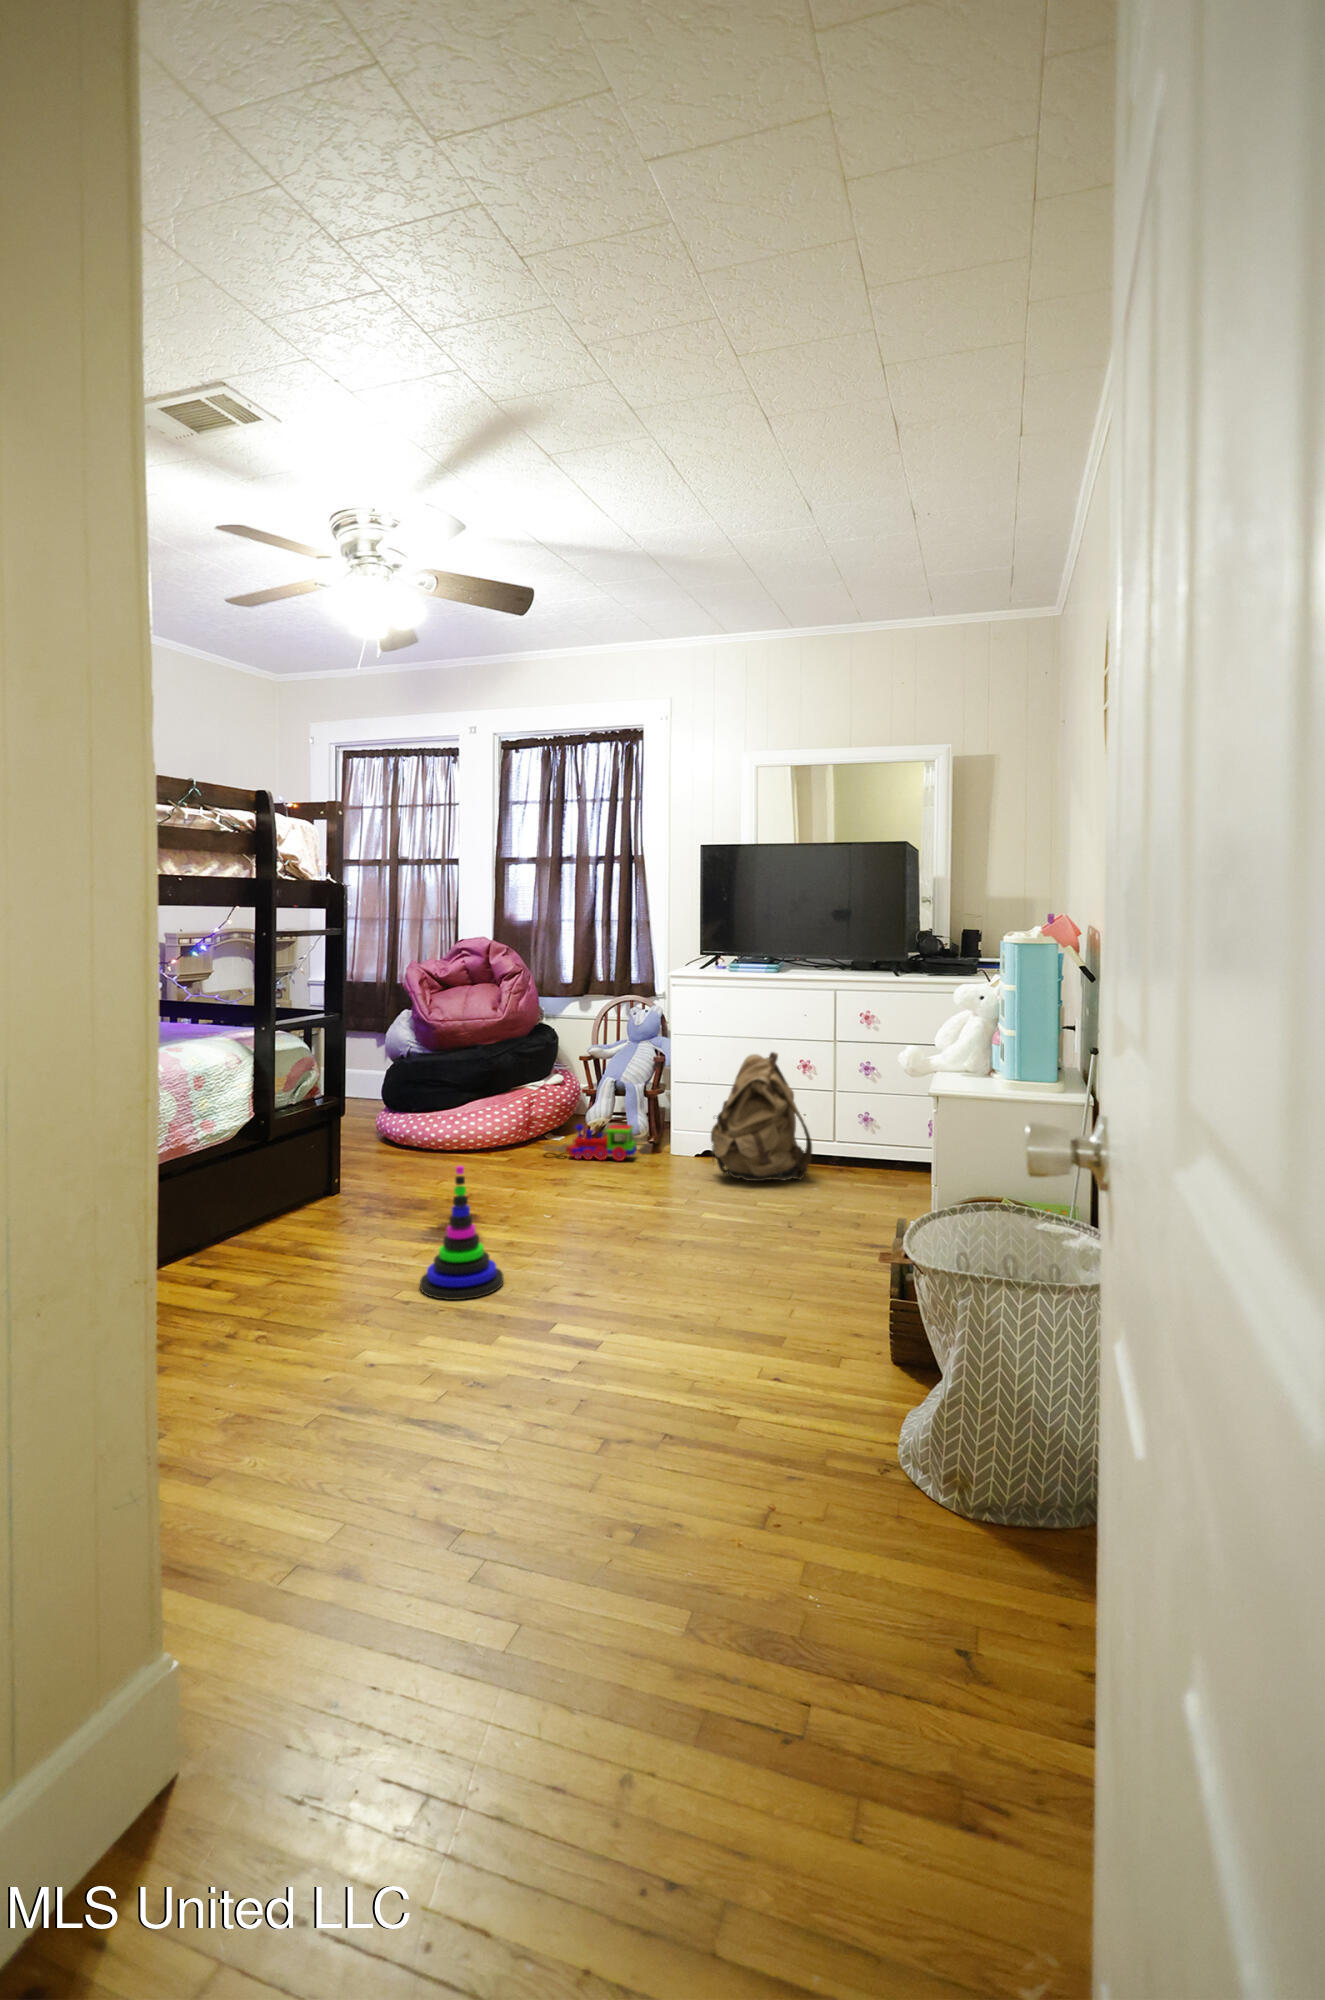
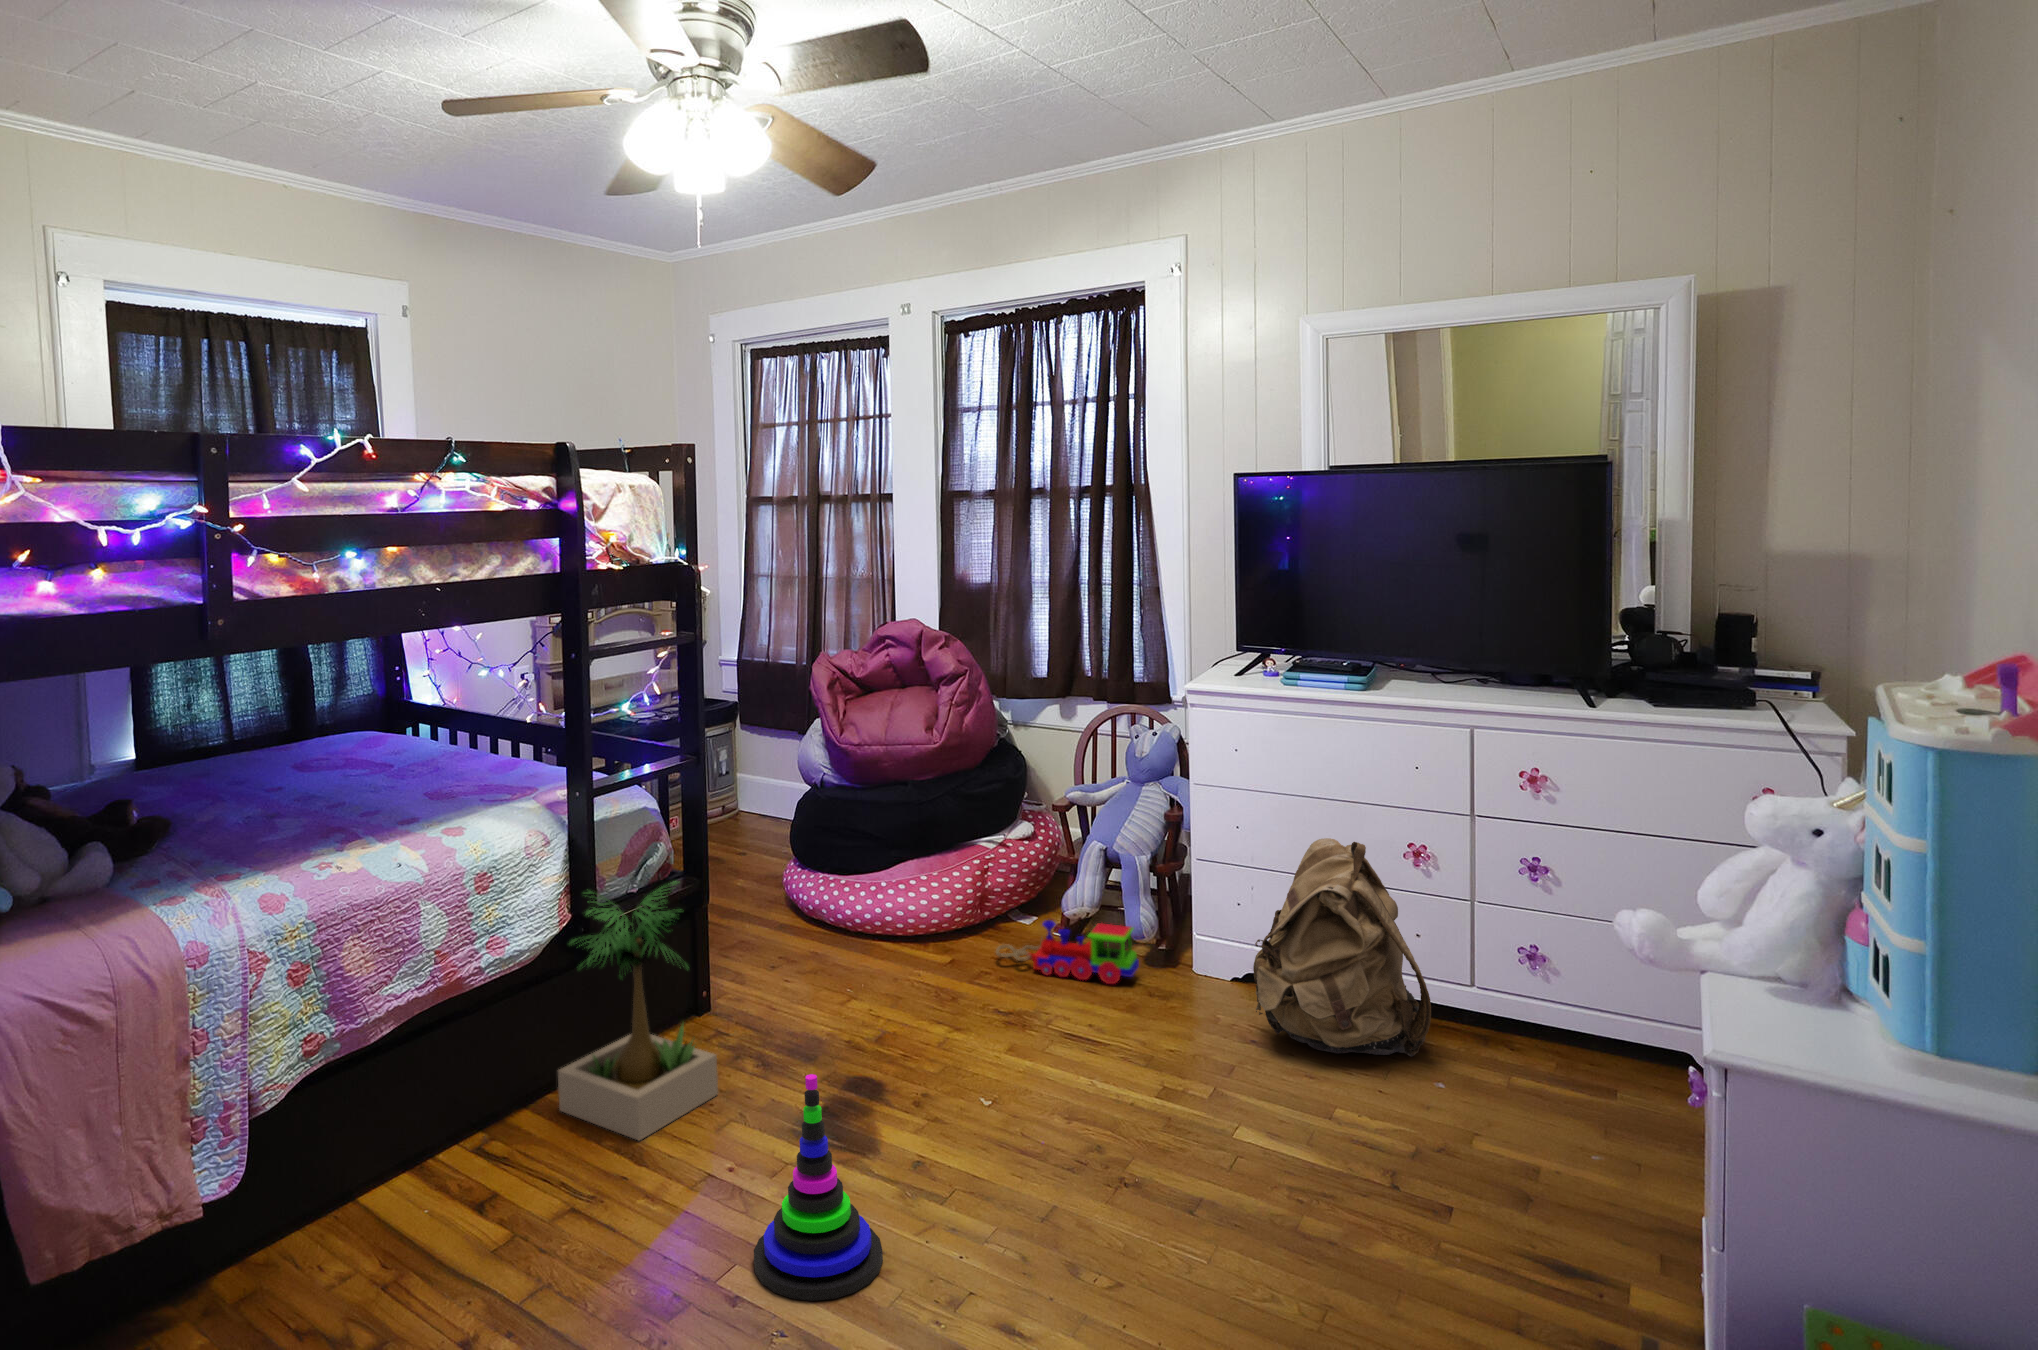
potted plant: none [255,1079,370,1246] -> present [558,881,718,1140]

